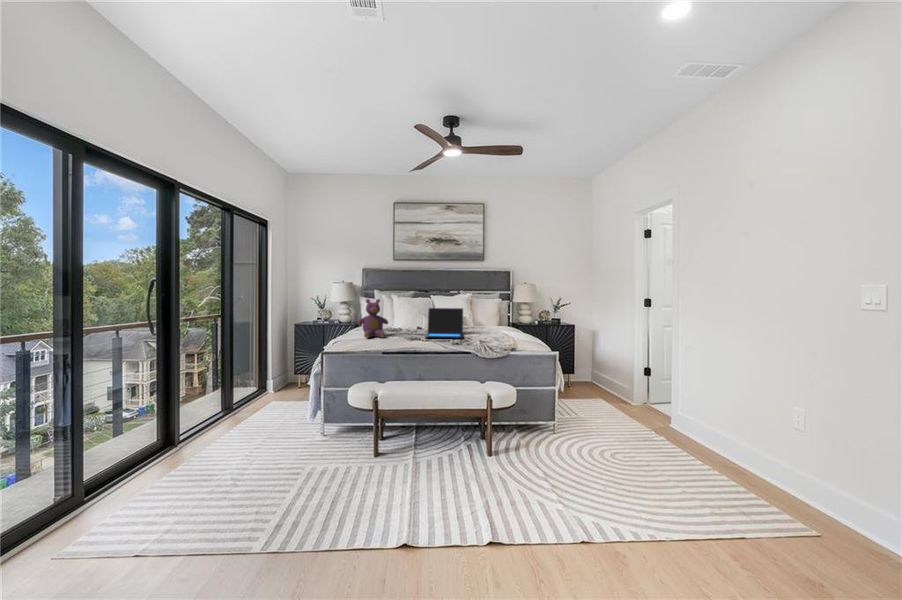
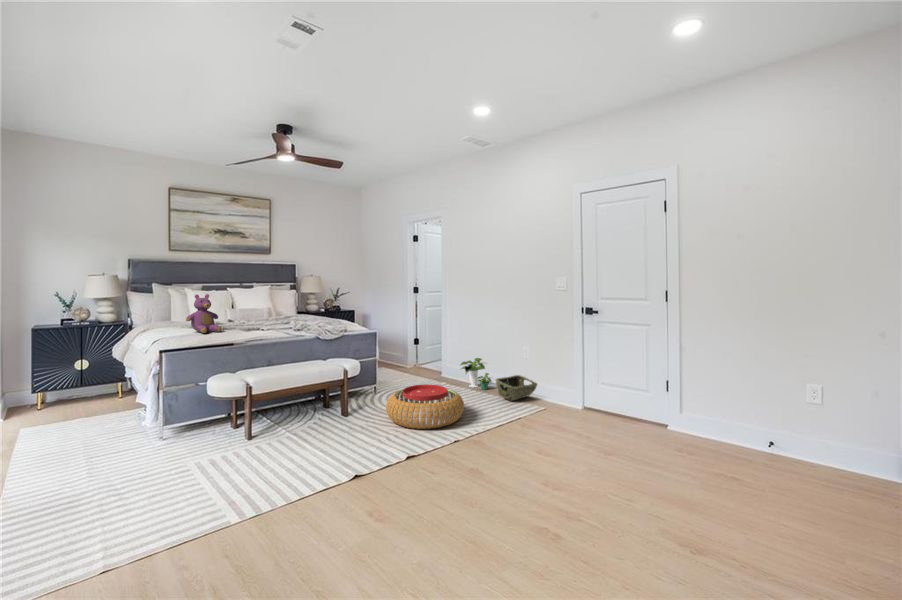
laptop: present [424,308,463,338] -> none [255,300,300,328]
potted plant: none [684,417,748,477] -> present [460,358,491,390]
pouf: none [516,444,646,532] -> present [386,385,464,429]
woven basket: none [739,466,850,521] -> present [496,375,537,401]

